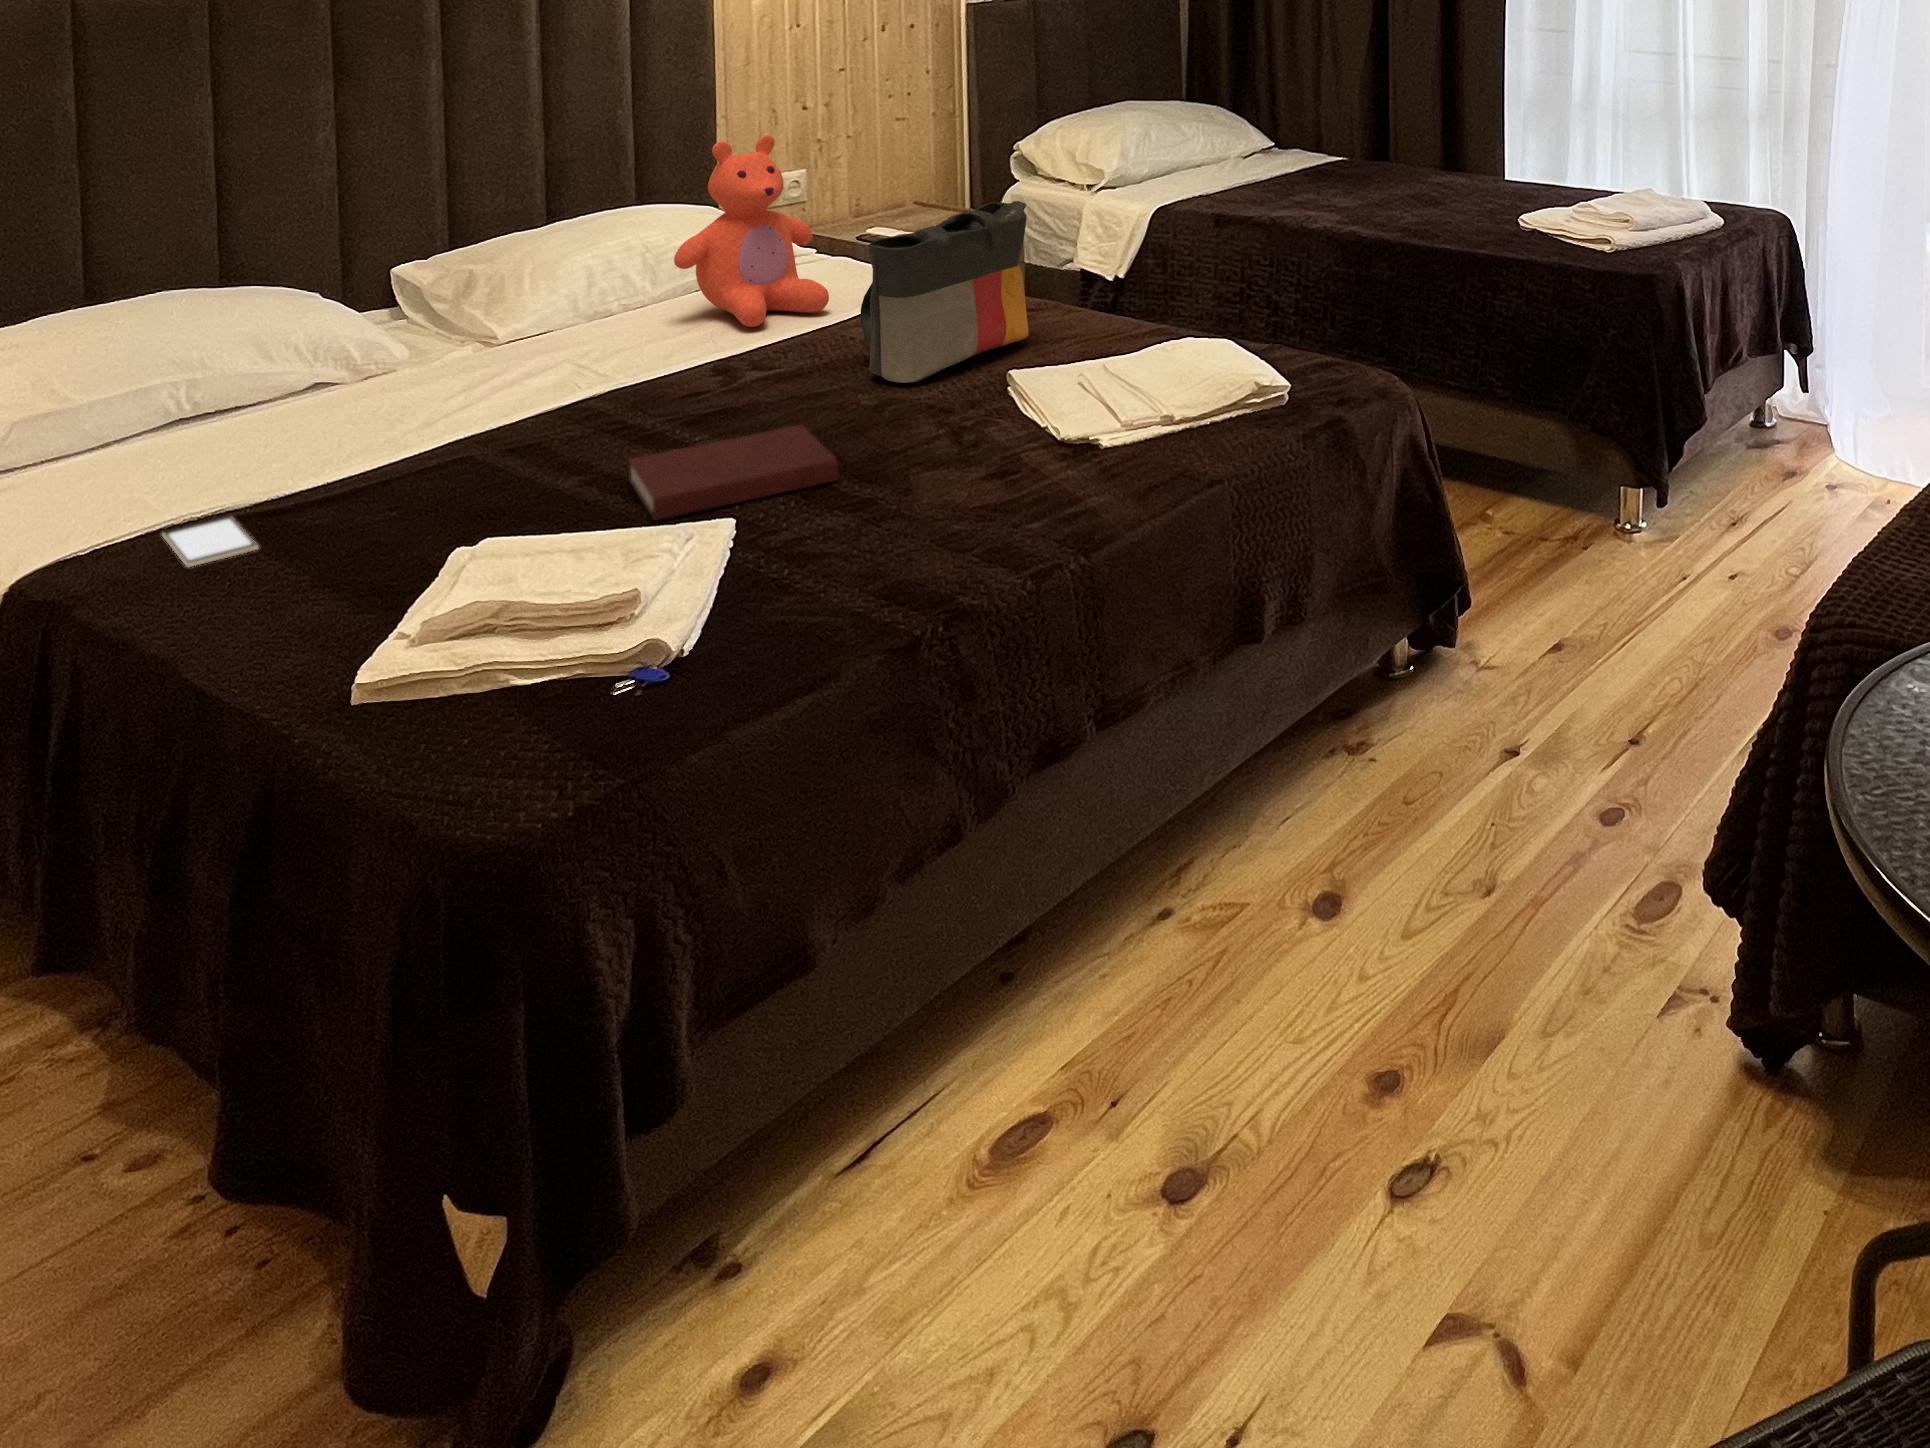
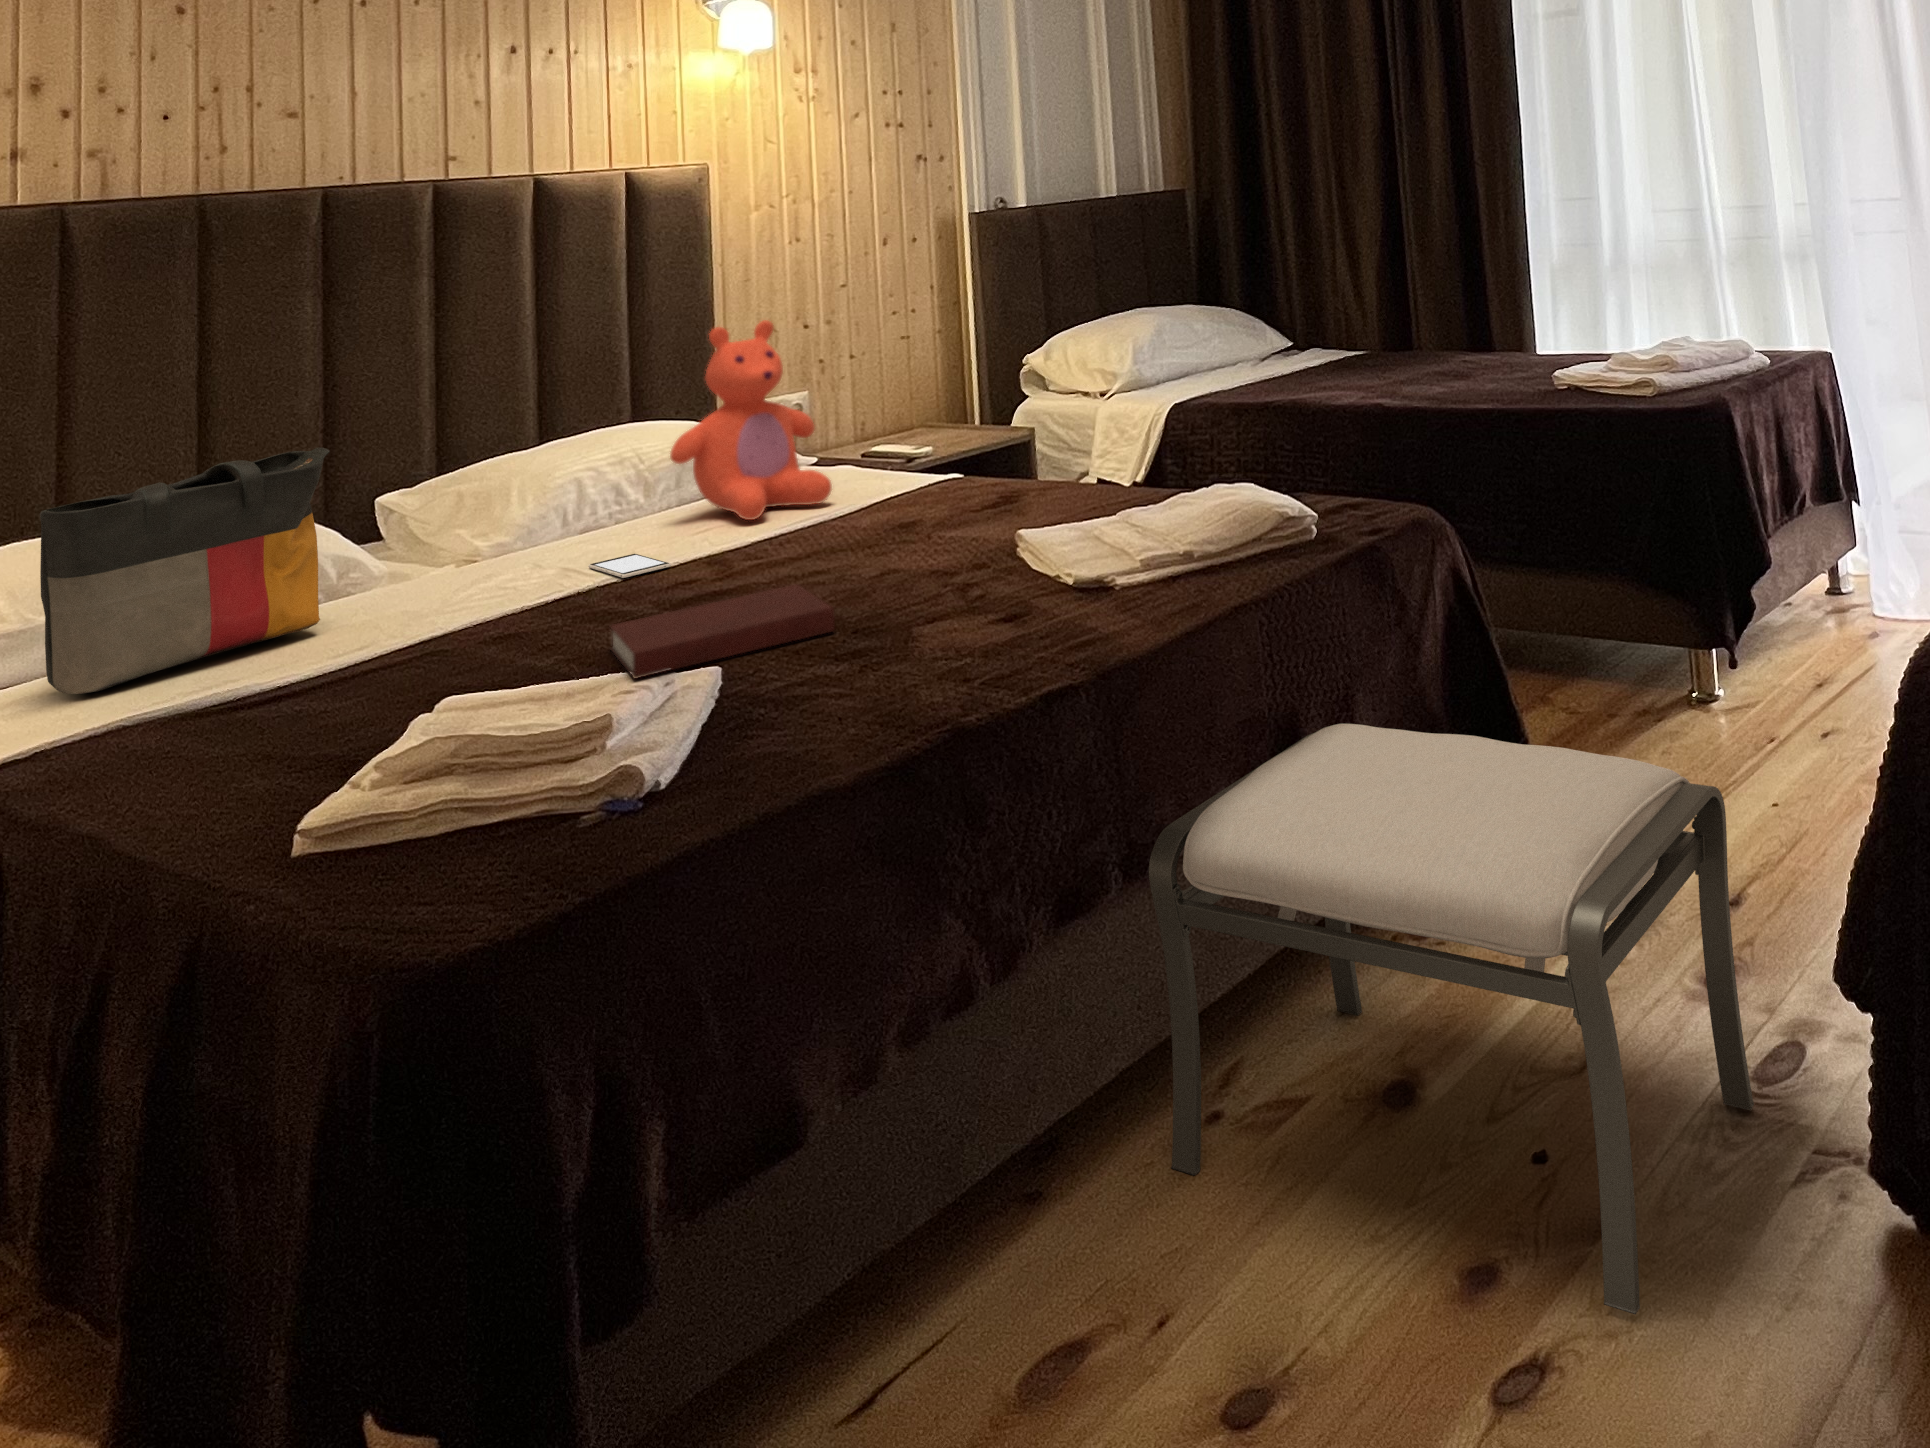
tote bag: present [860,201,1029,383] -> present [40,447,330,694]
smartphone: present [162,516,259,567] -> present [588,554,671,578]
ottoman: none [1118,583,1633,1112] -> present [1149,724,1754,1314]

